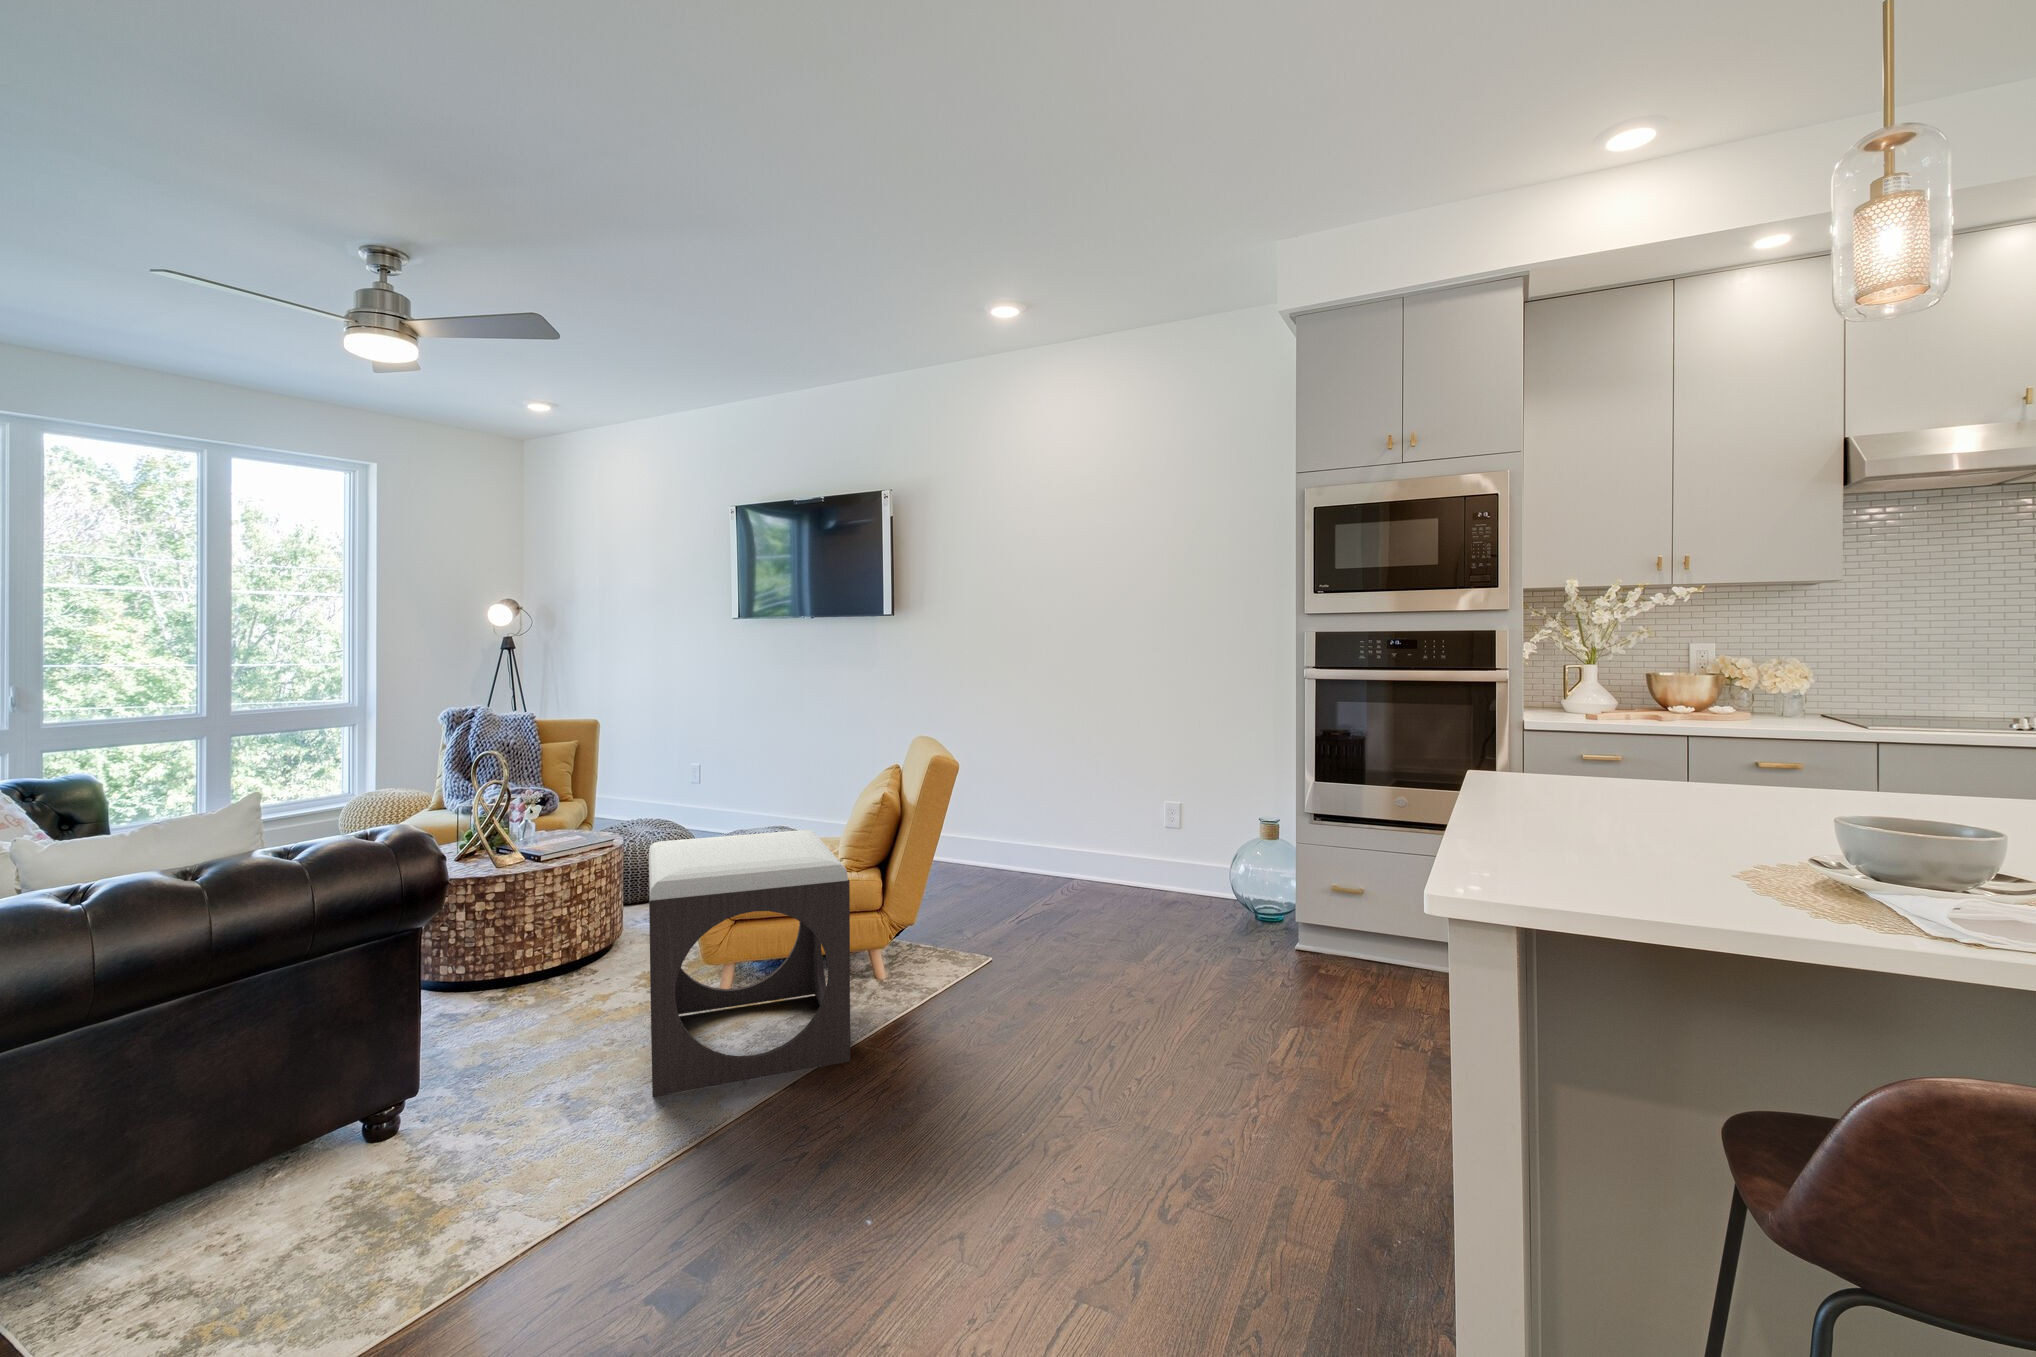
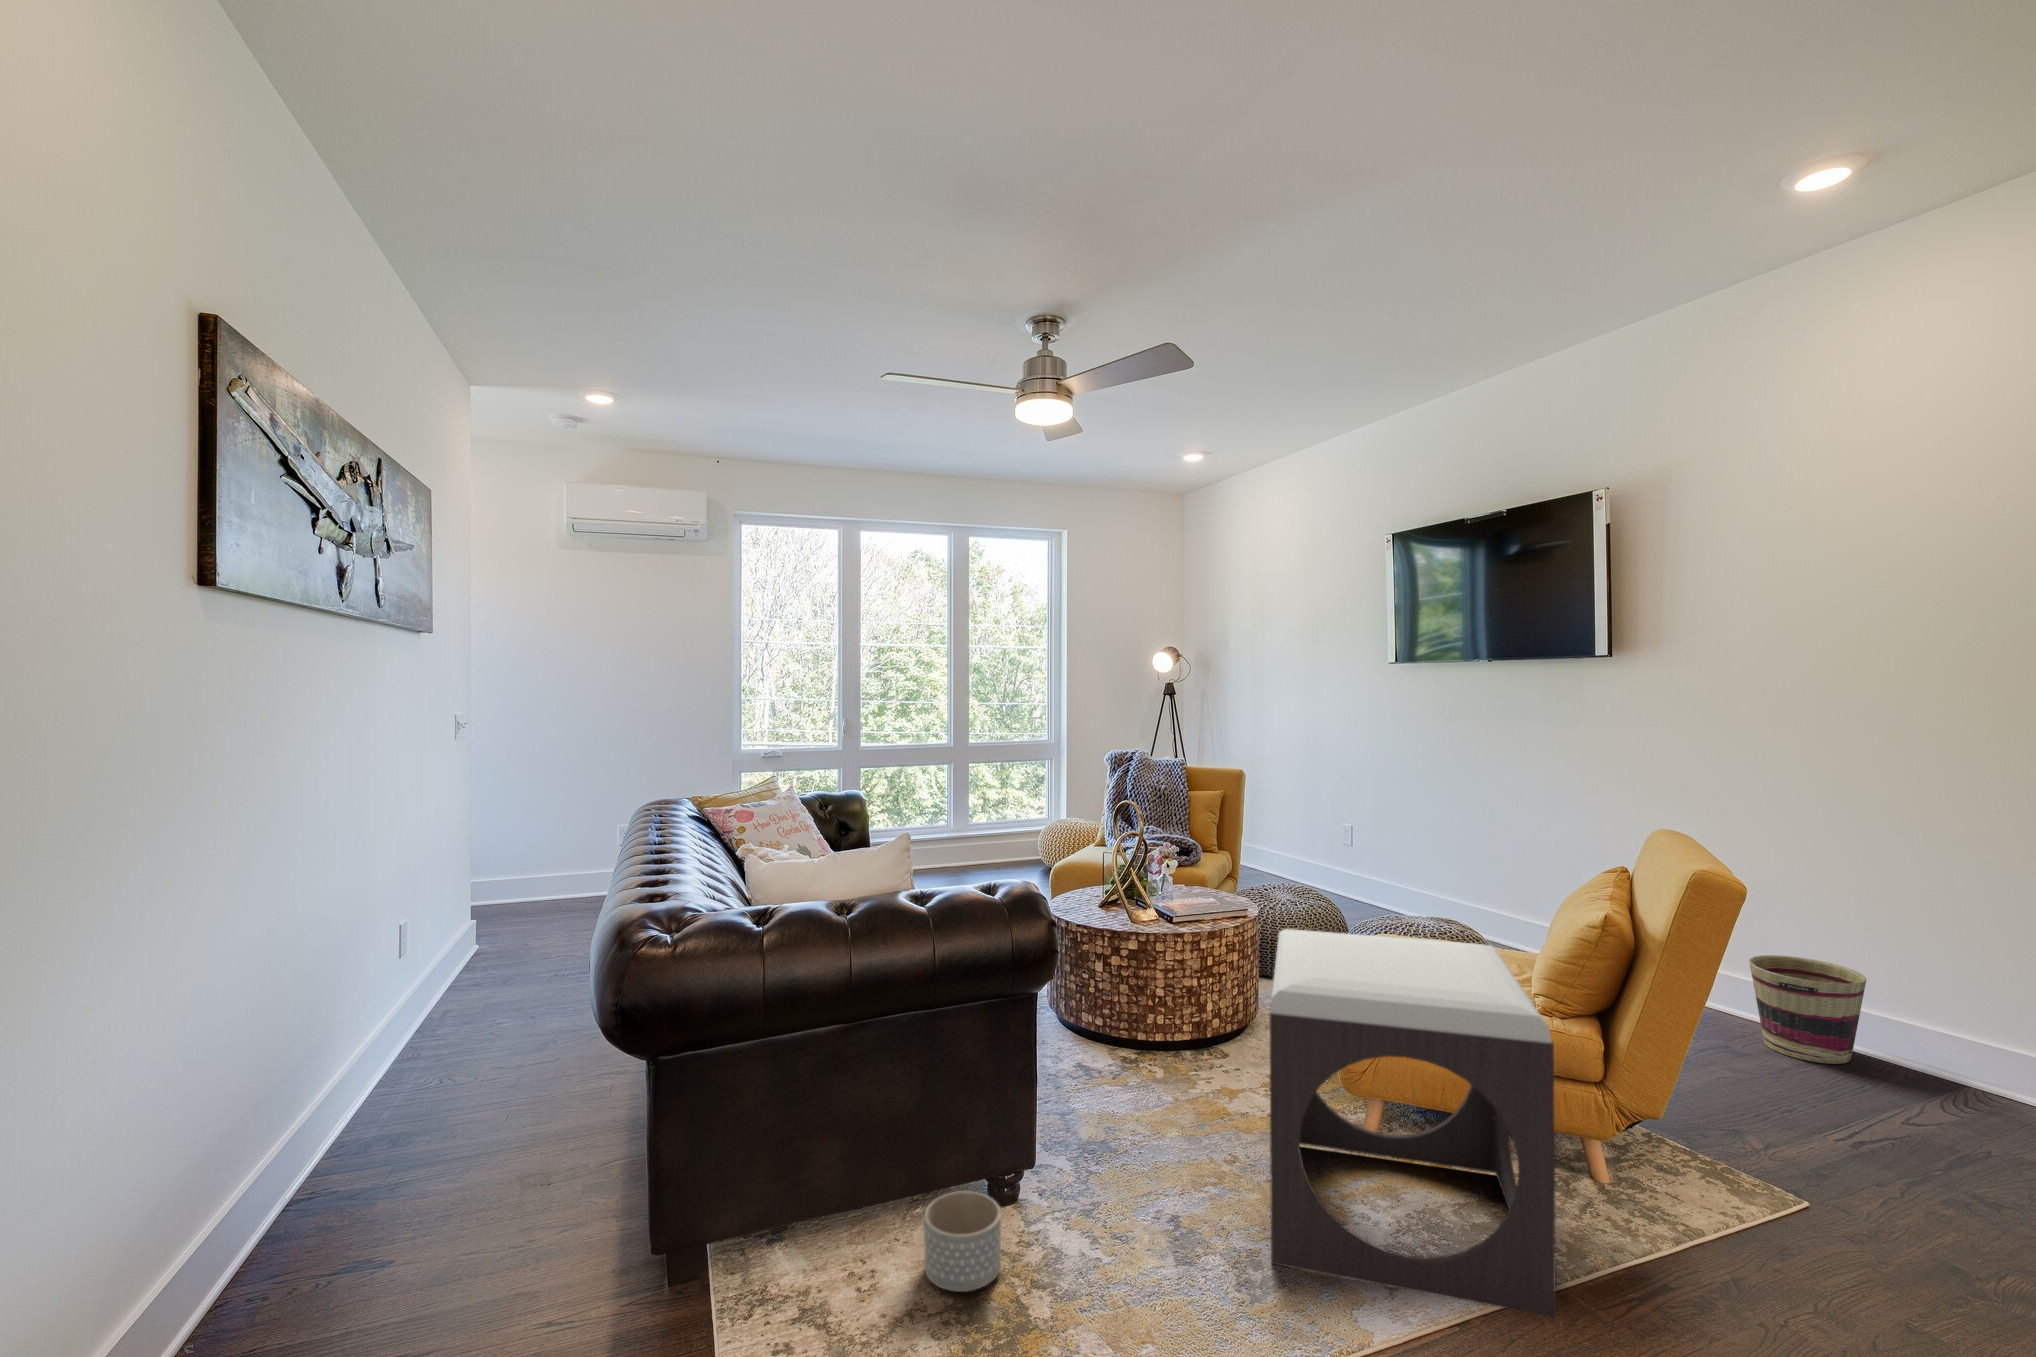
basket: none [970,821,1028,885] -> present [1749,955,1867,1064]
planter: none [301,1125,394,1218] -> present [924,1191,1001,1292]

